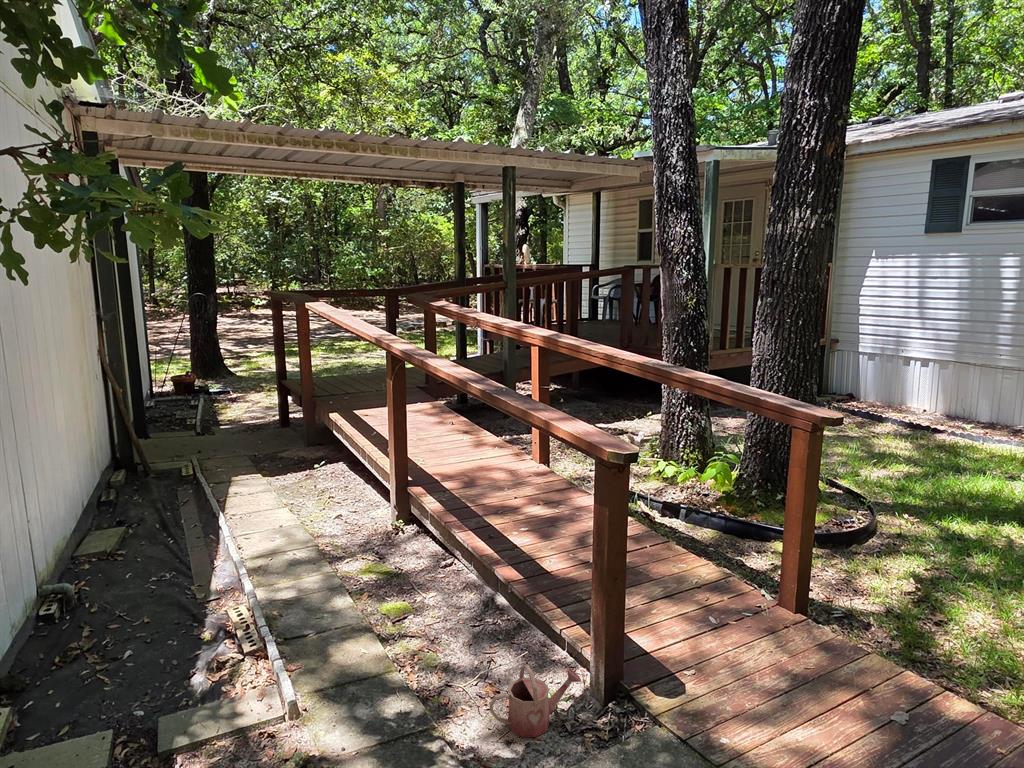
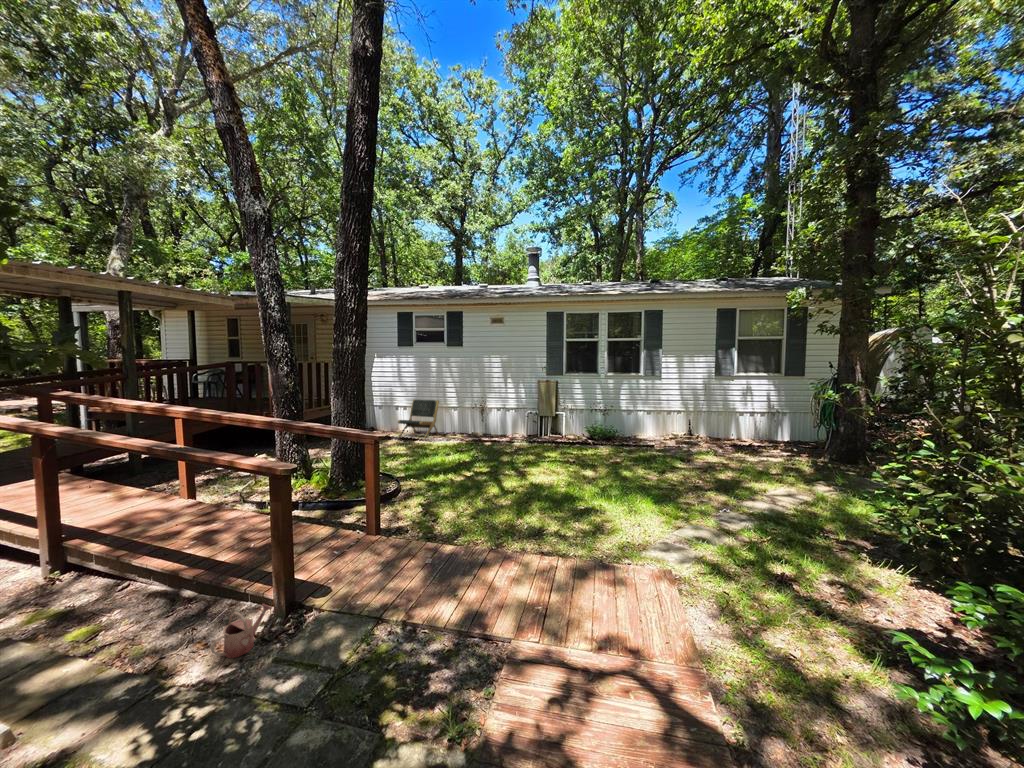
lounge chair: none [897,346,1010,435] -> present [398,399,439,440]

